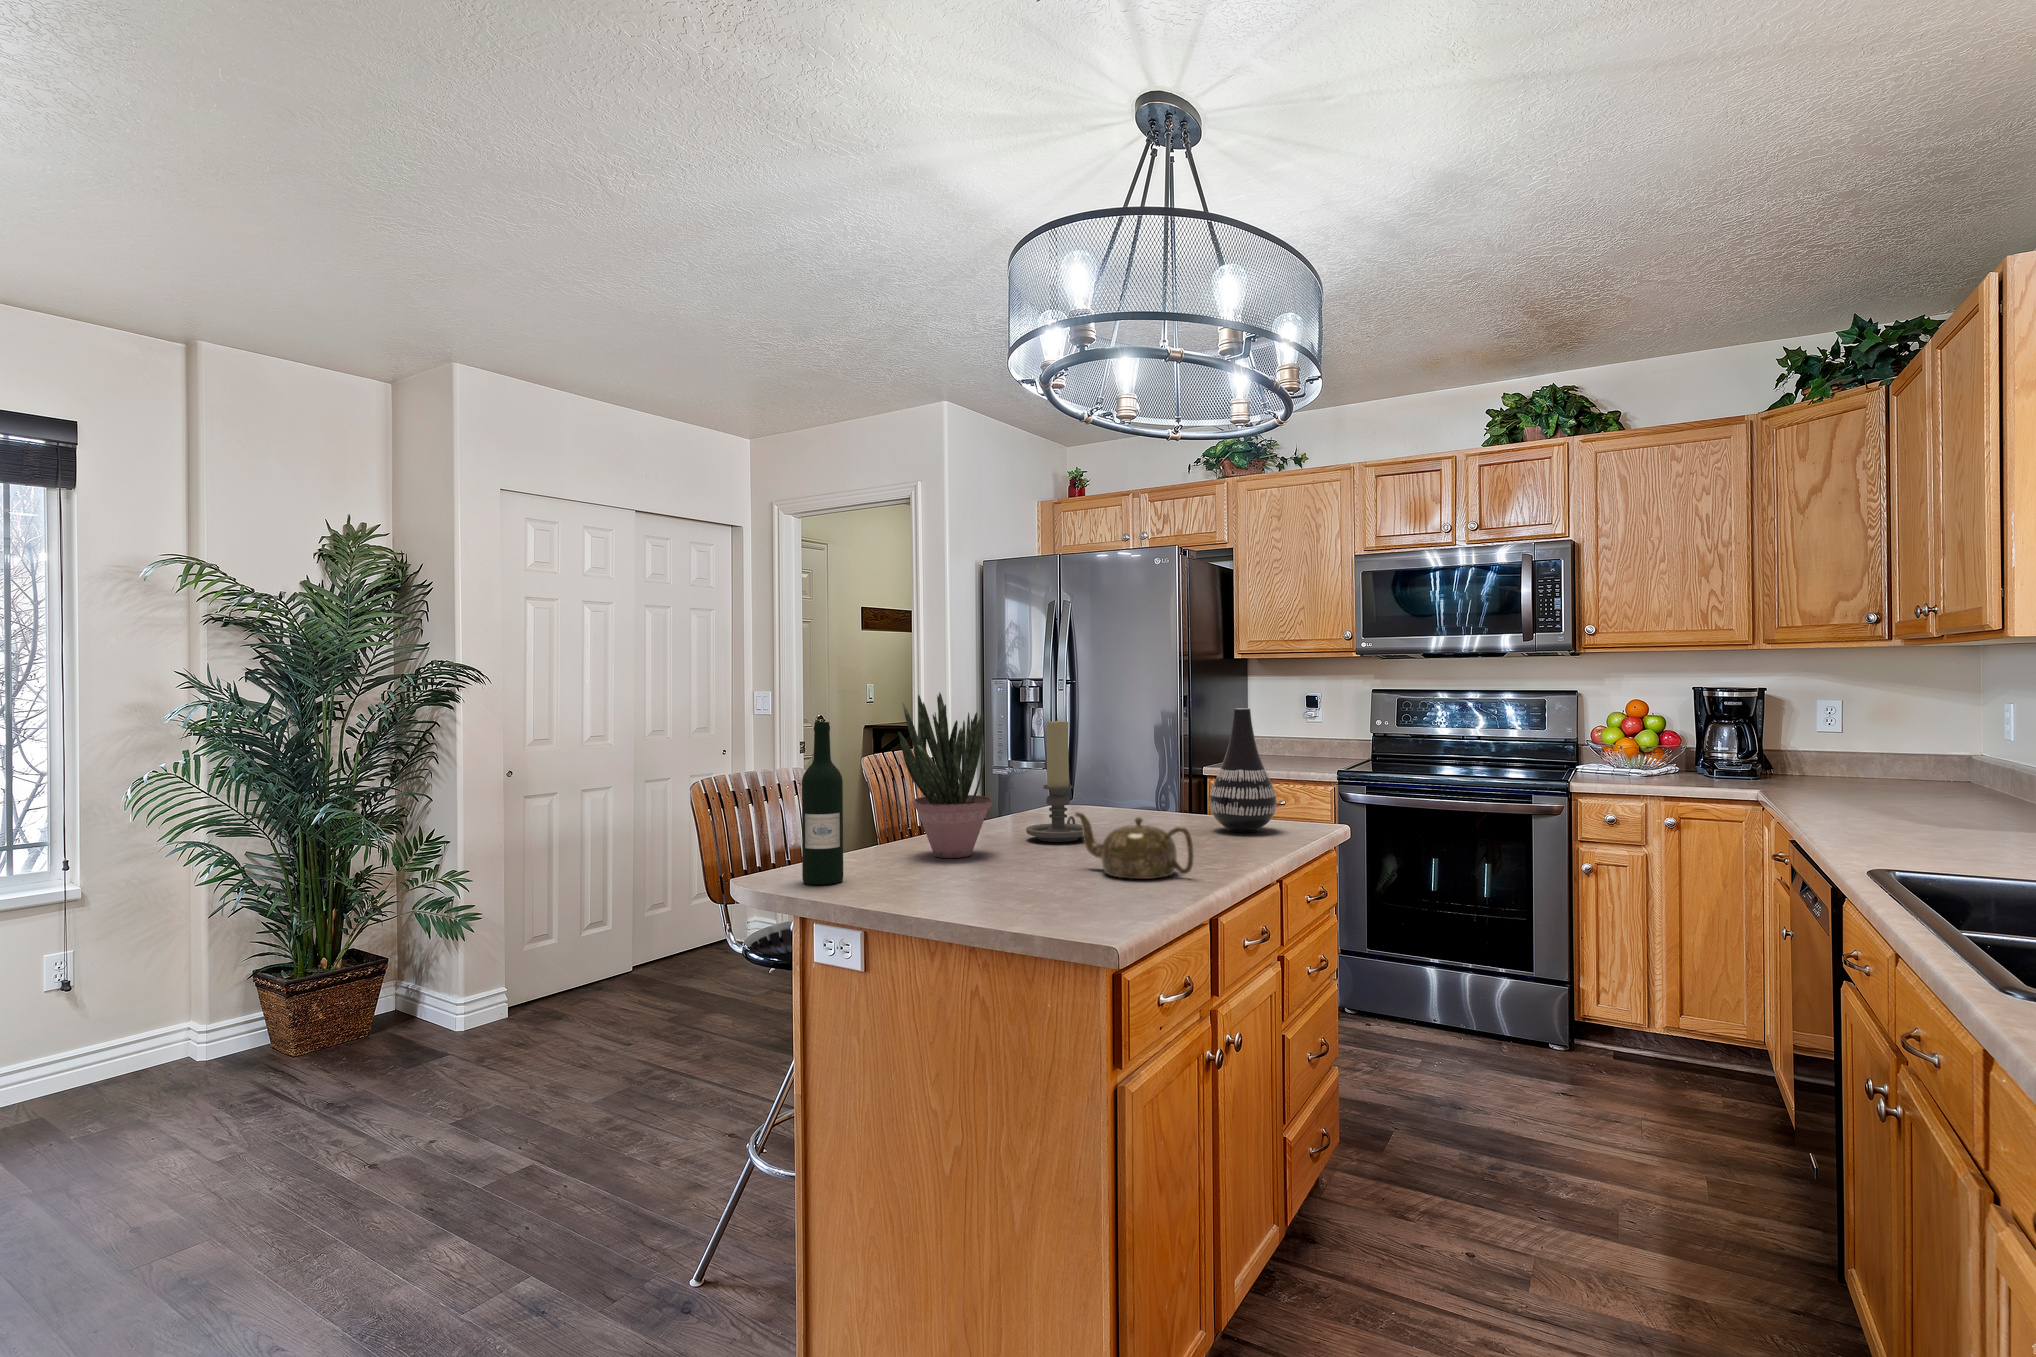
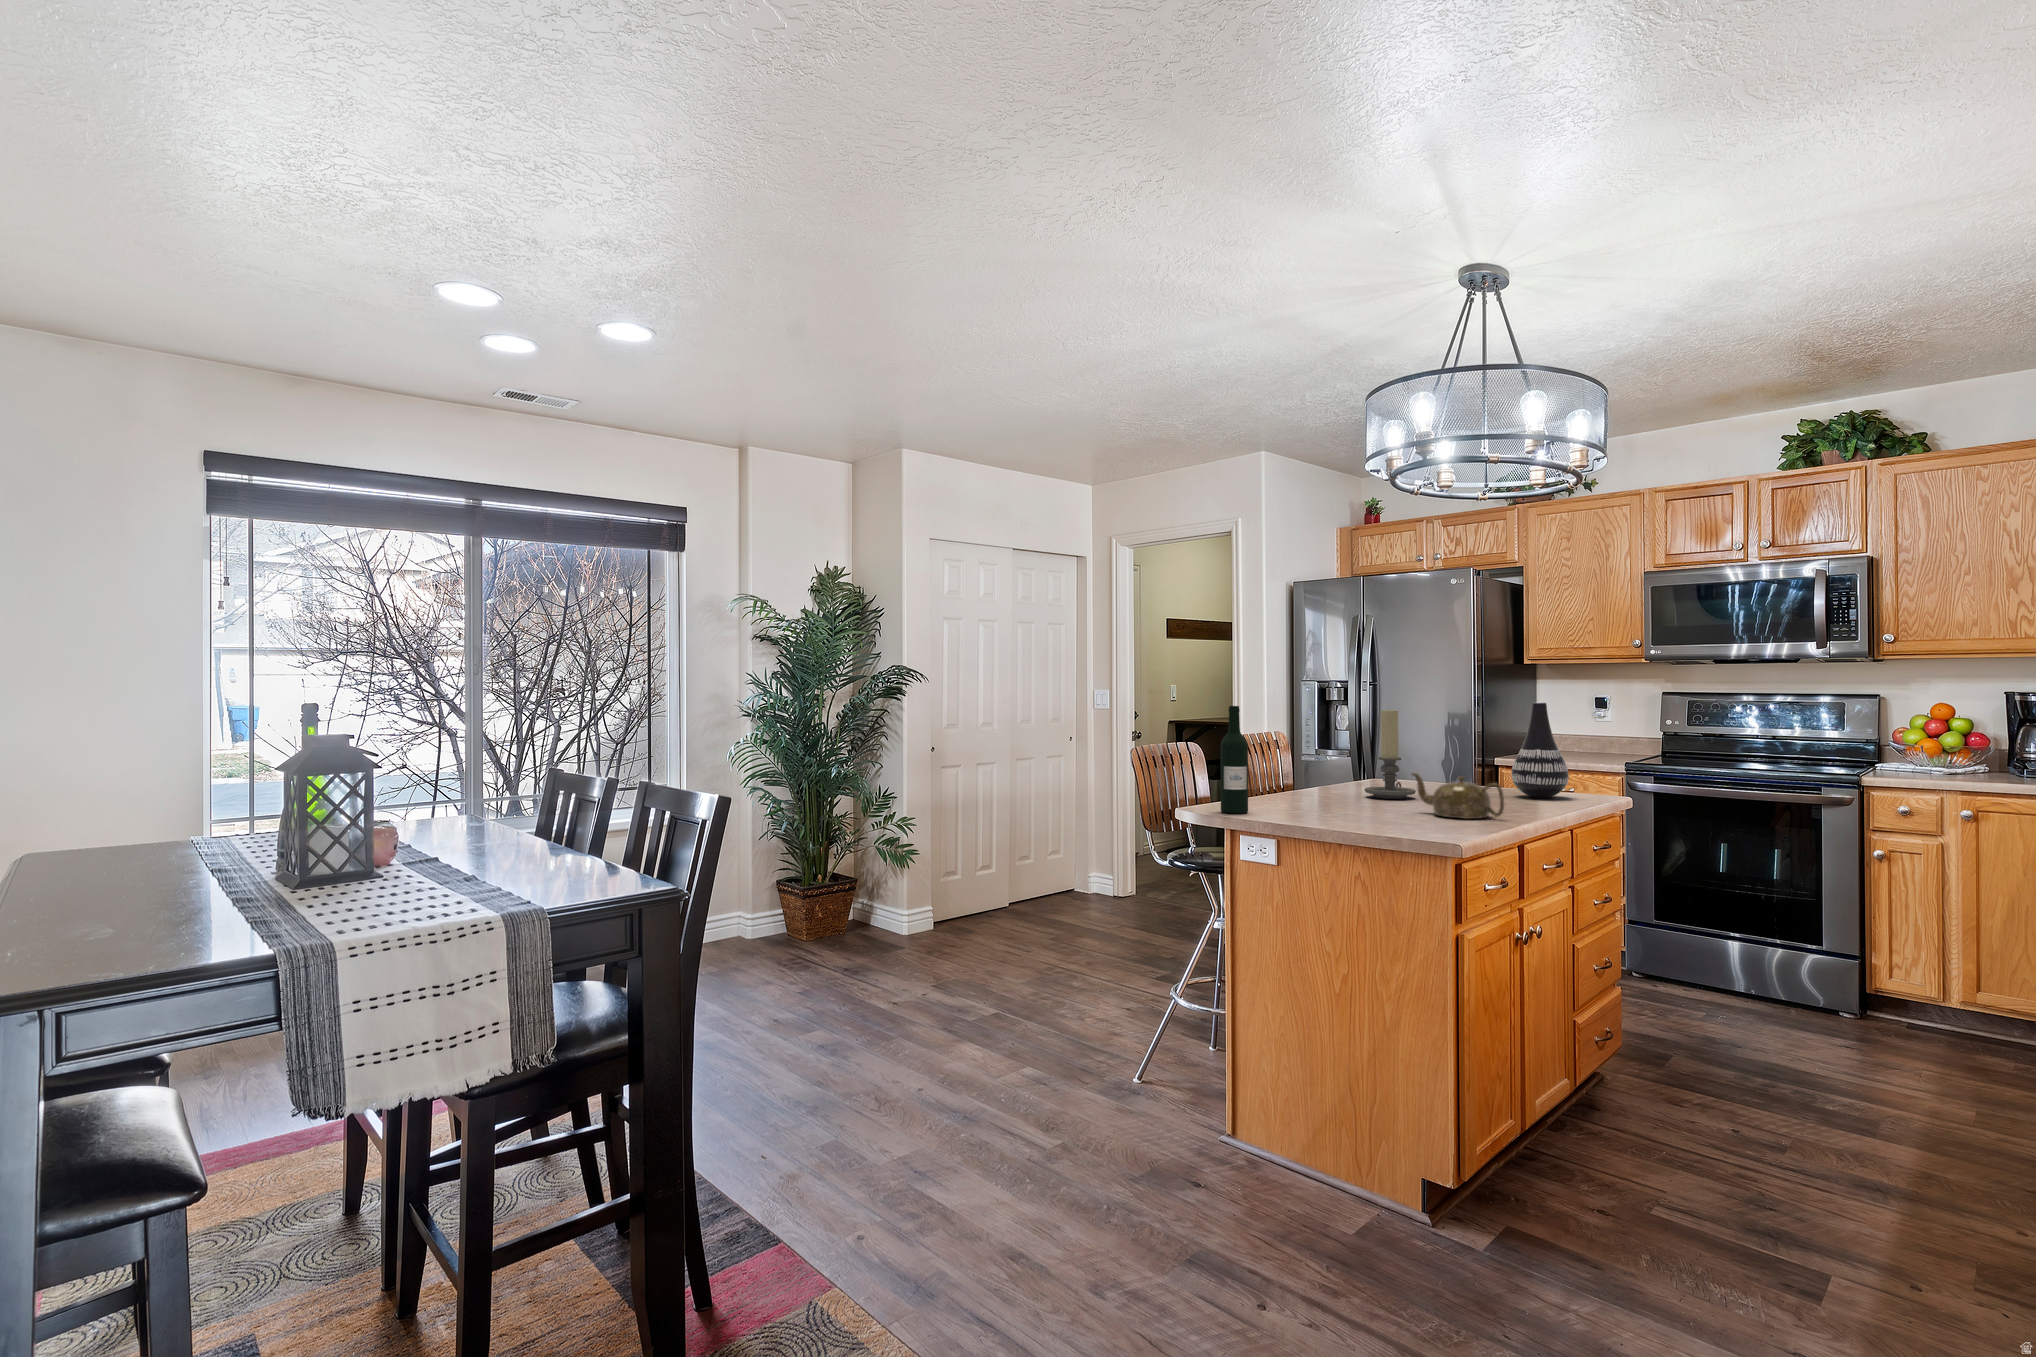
potted plant: present [898,693,992,858] -> none [1276,687,1345,804]

